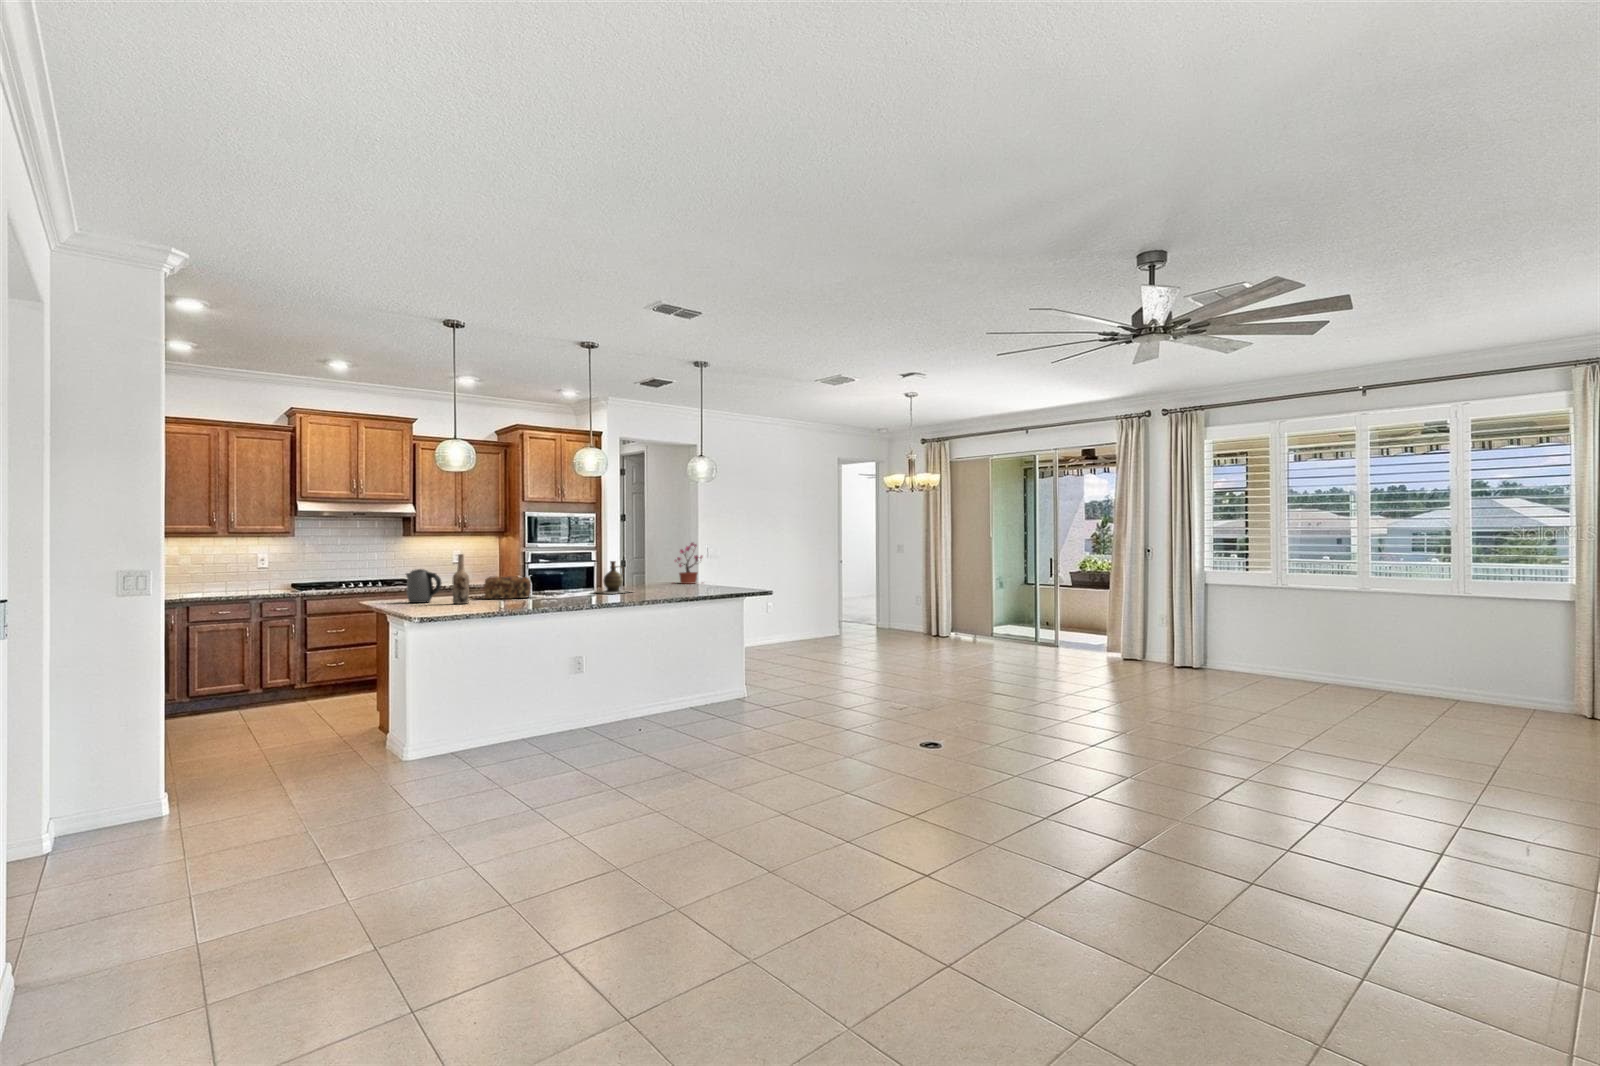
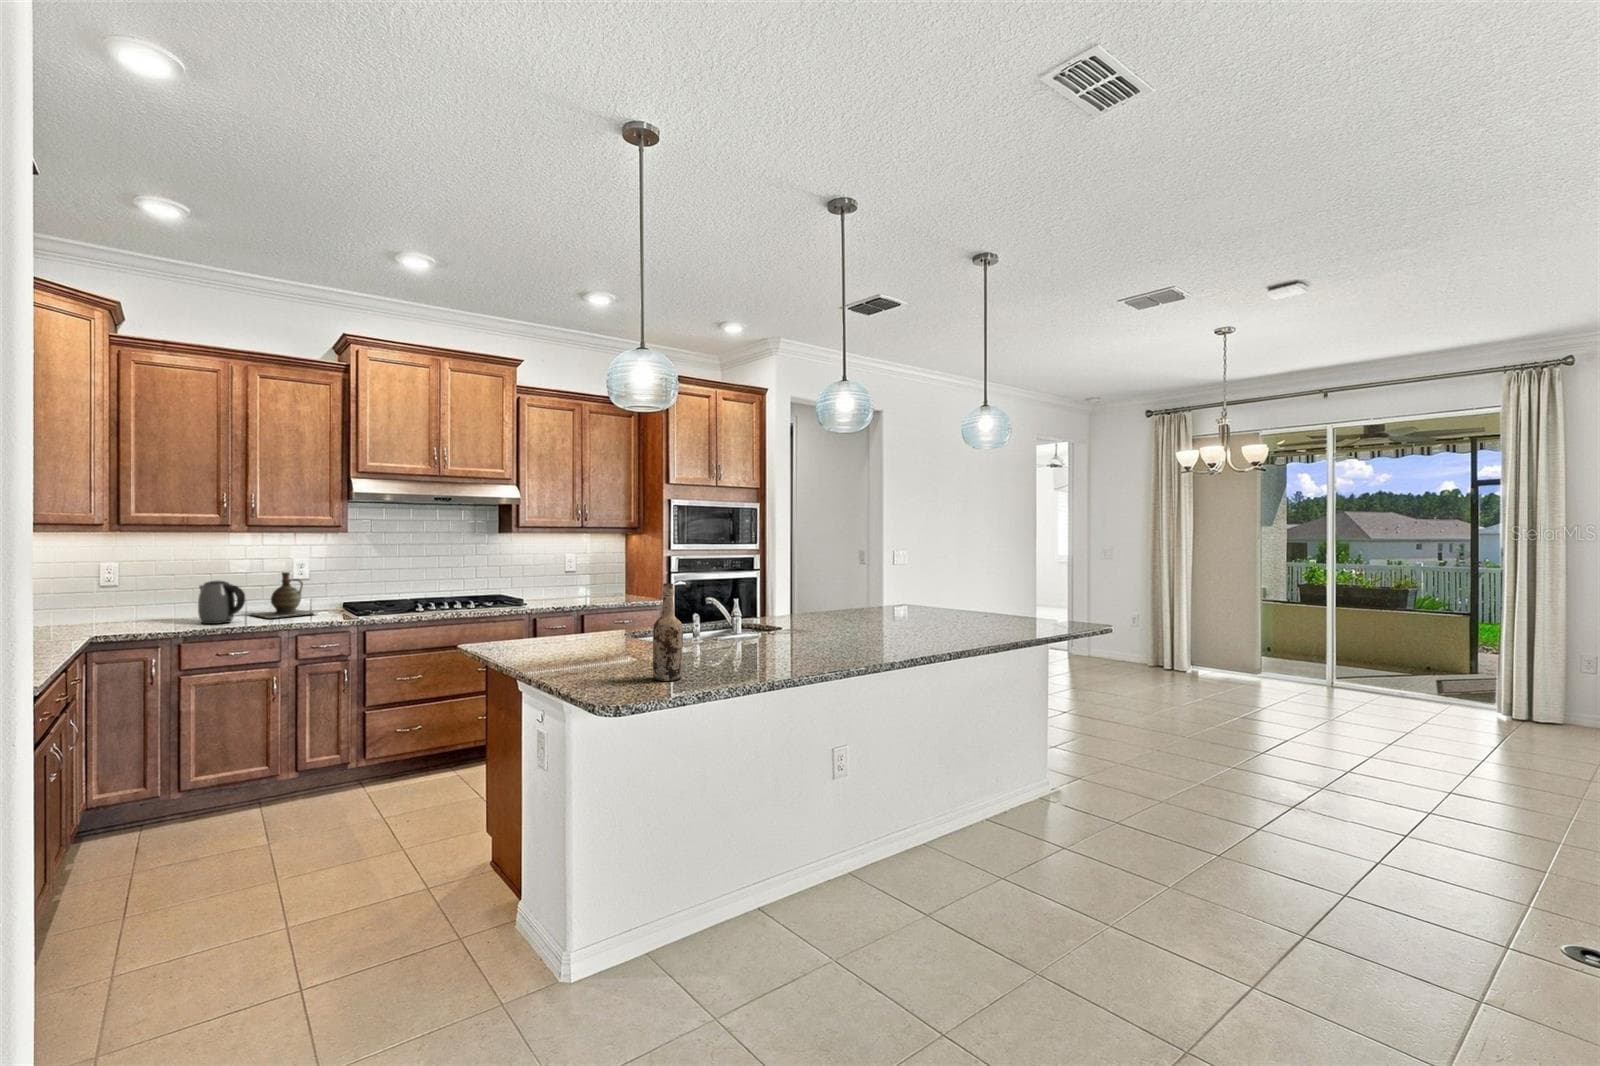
potted plant: present [675,543,702,584] -> none [914,550,965,614]
ceramic jug: present [596,561,626,594] -> present [253,572,314,618]
kettle: present [406,569,441,603] -> present [198,581,245,624]
bread loaf: present [484,576,531,599] -> none [689,617,766,660]

